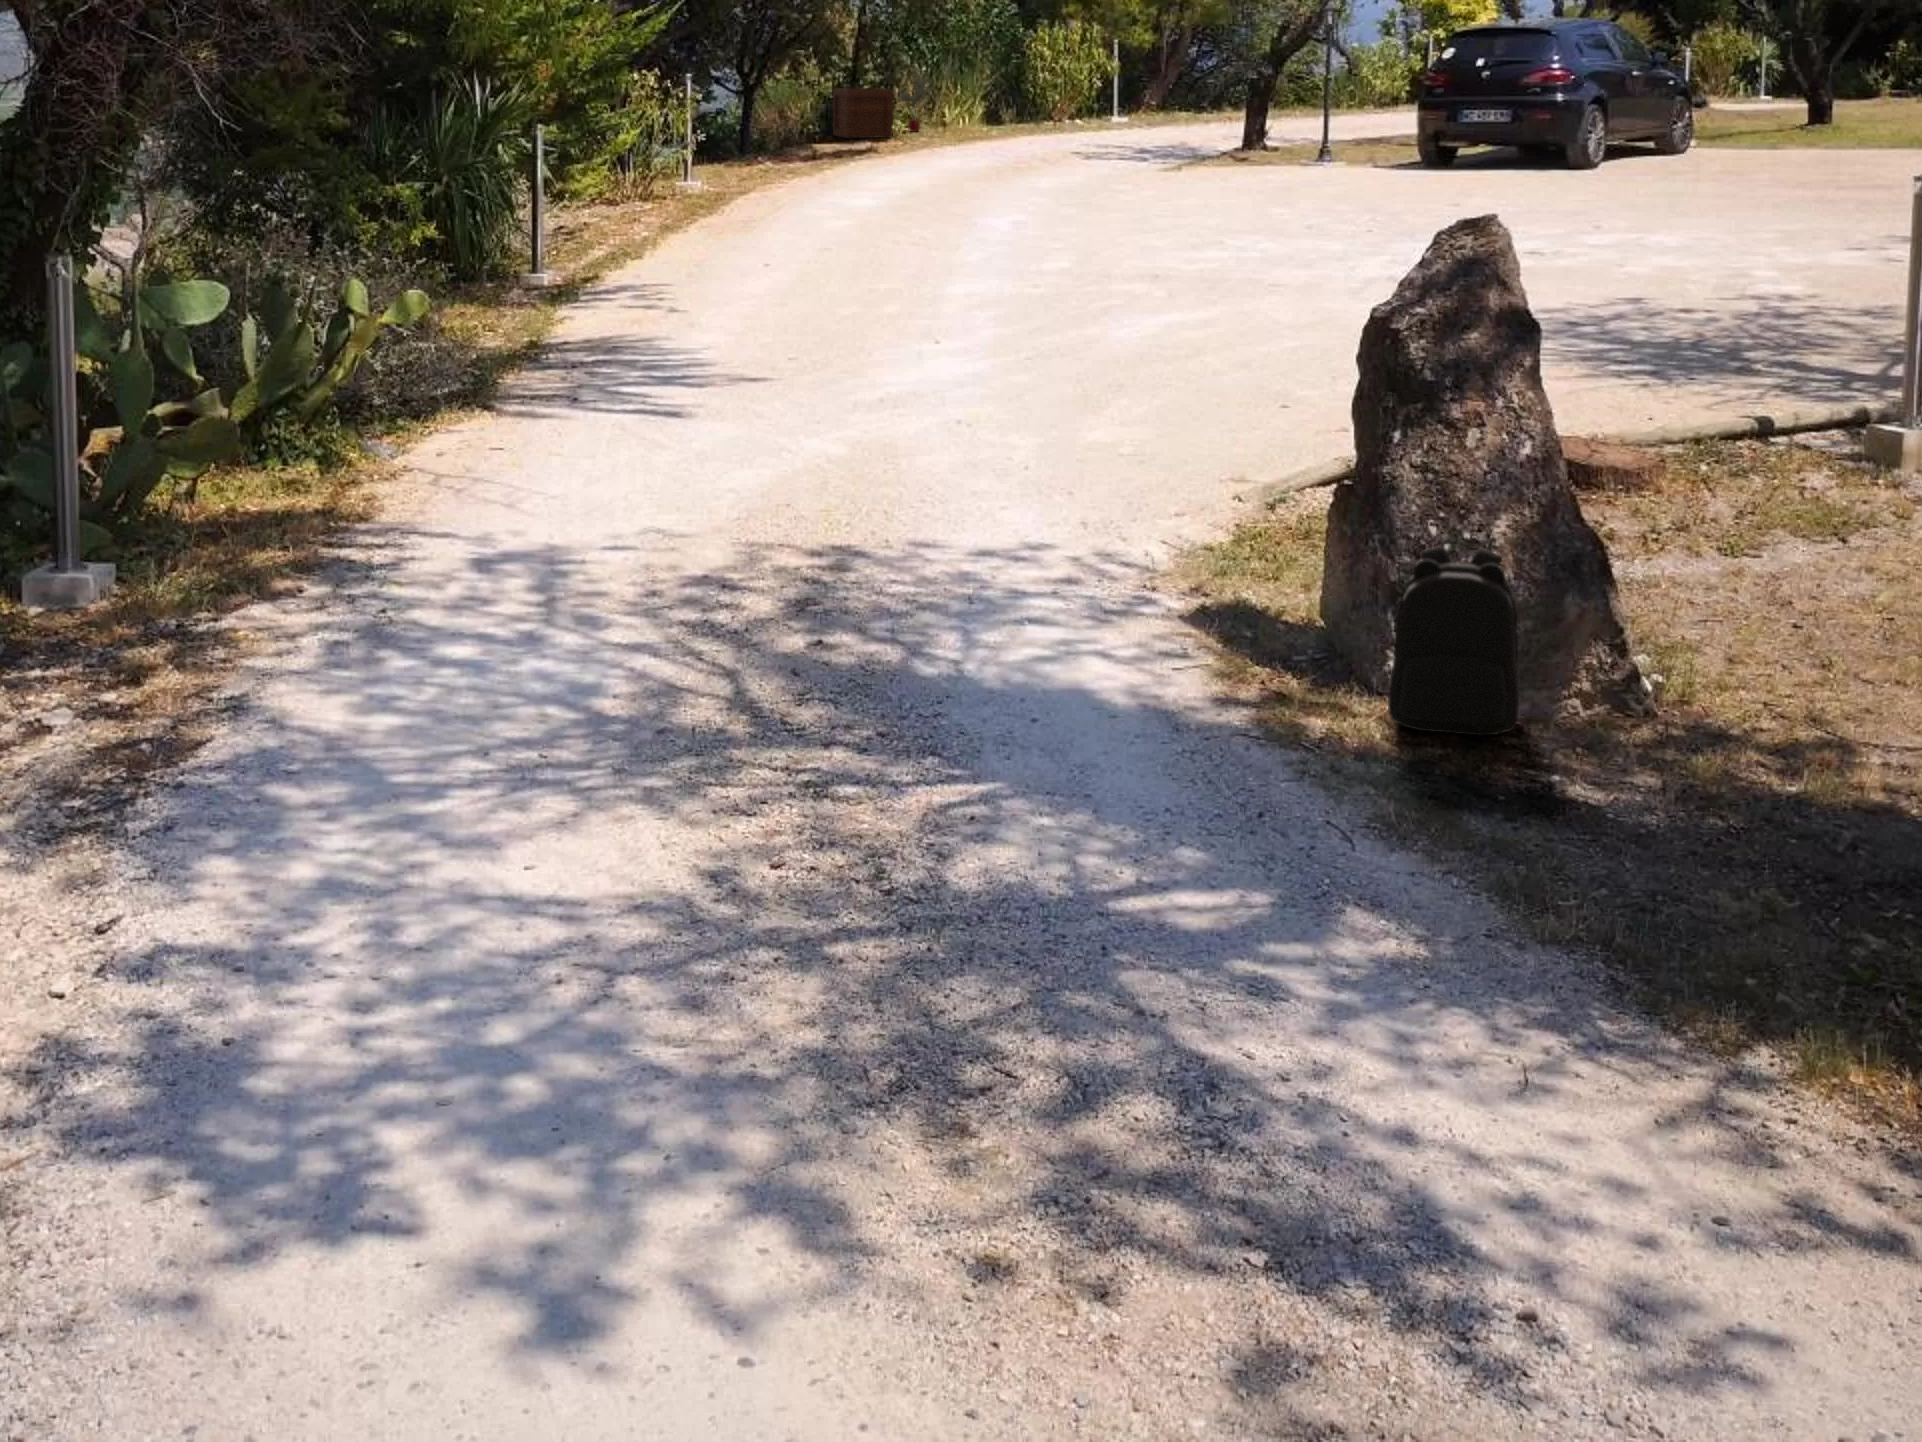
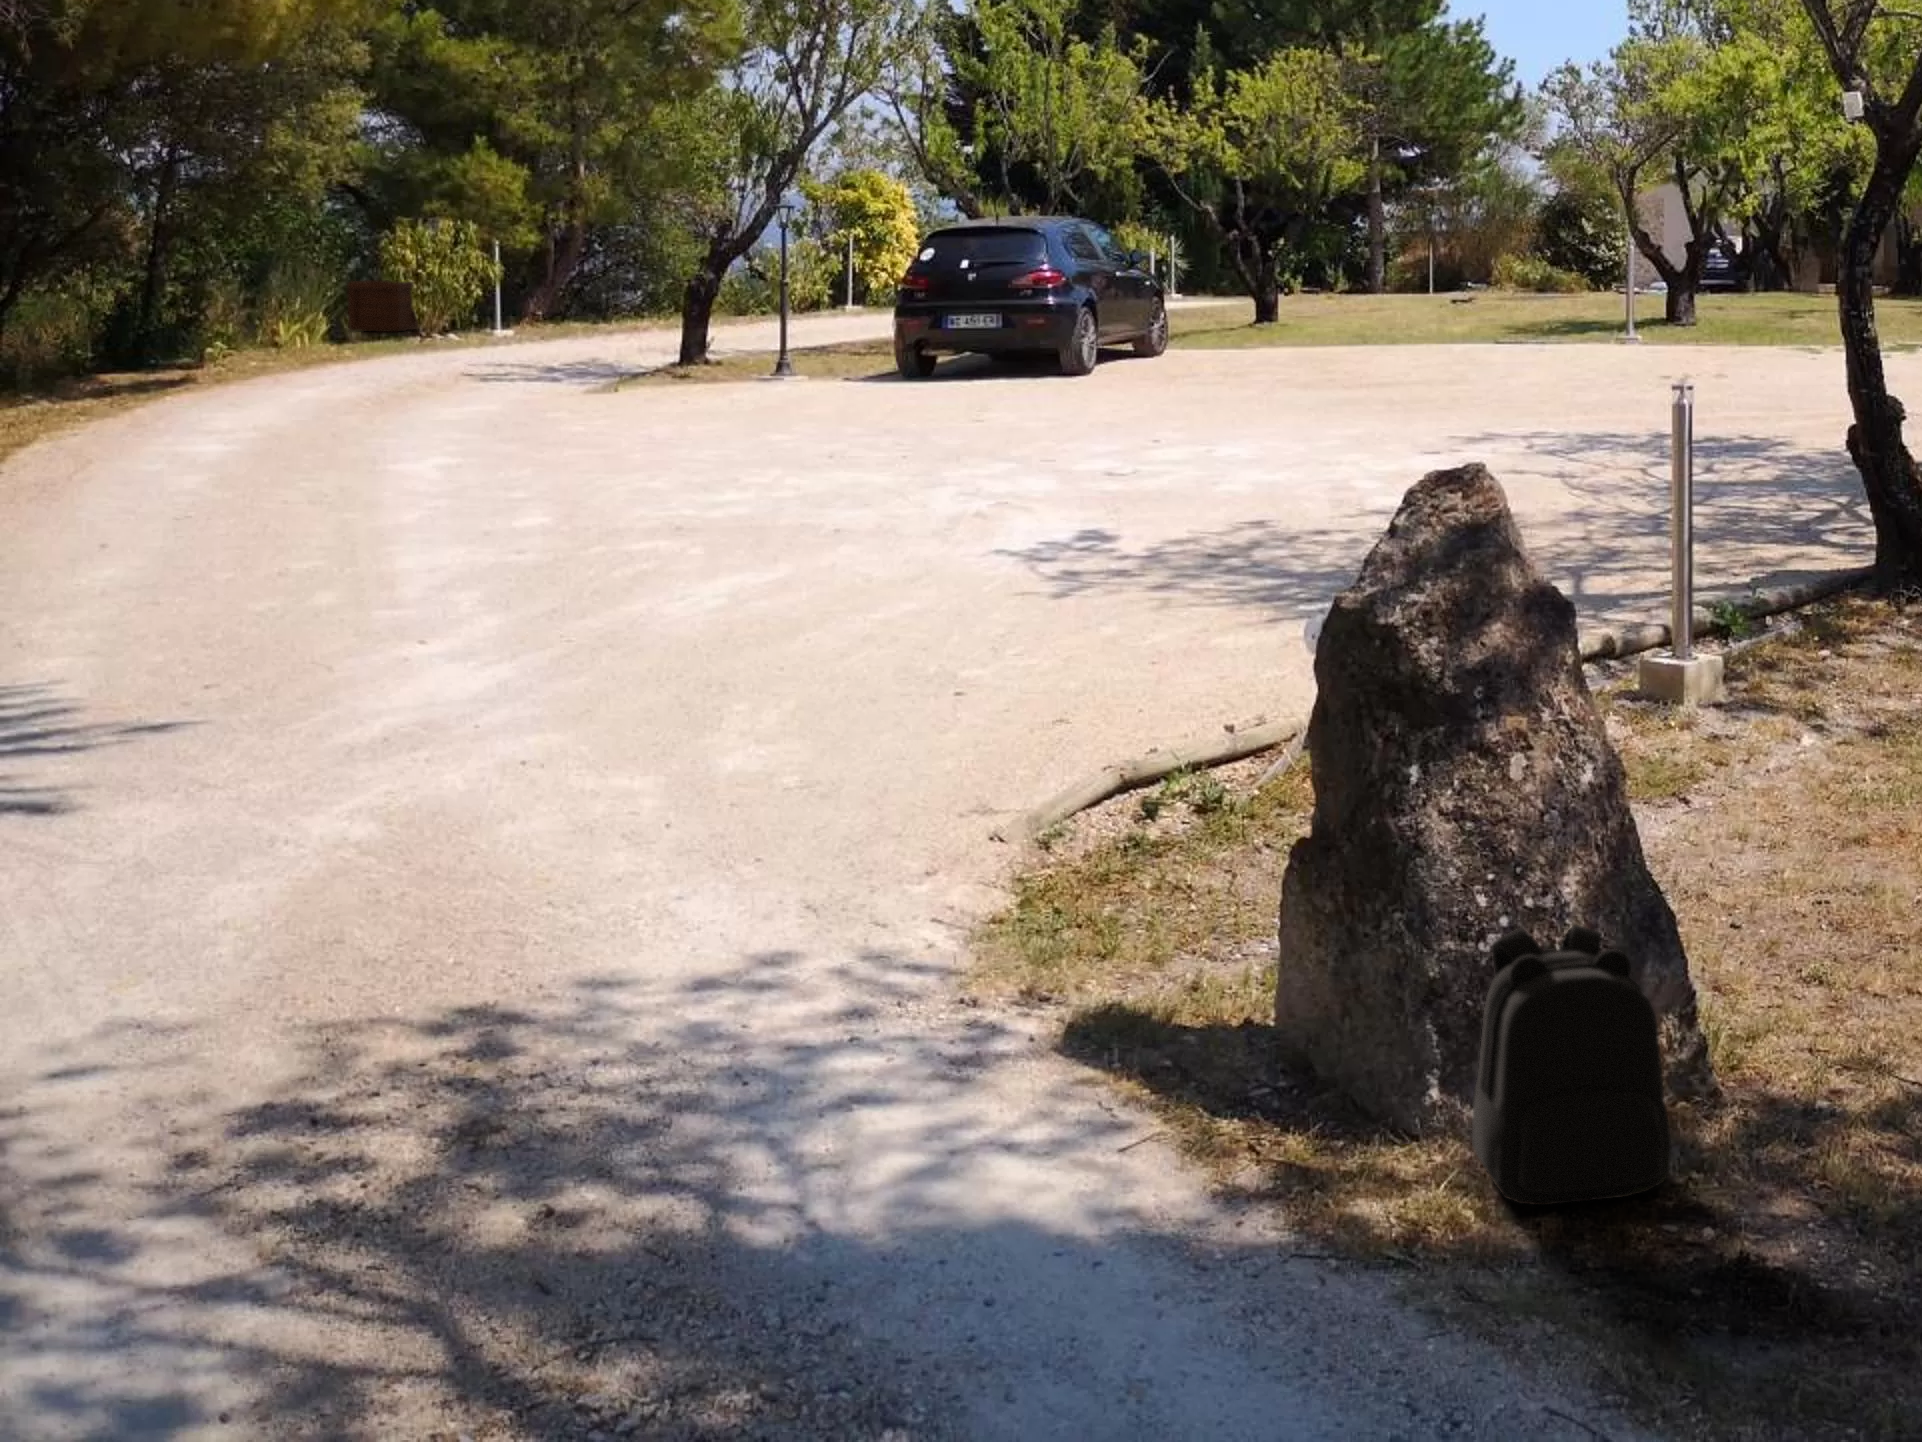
potted tree: present [898,73,930,132] -> none [214,280,264,357]
wooden crate: present [833,88,893,139] -> present [347,280,418,332]

